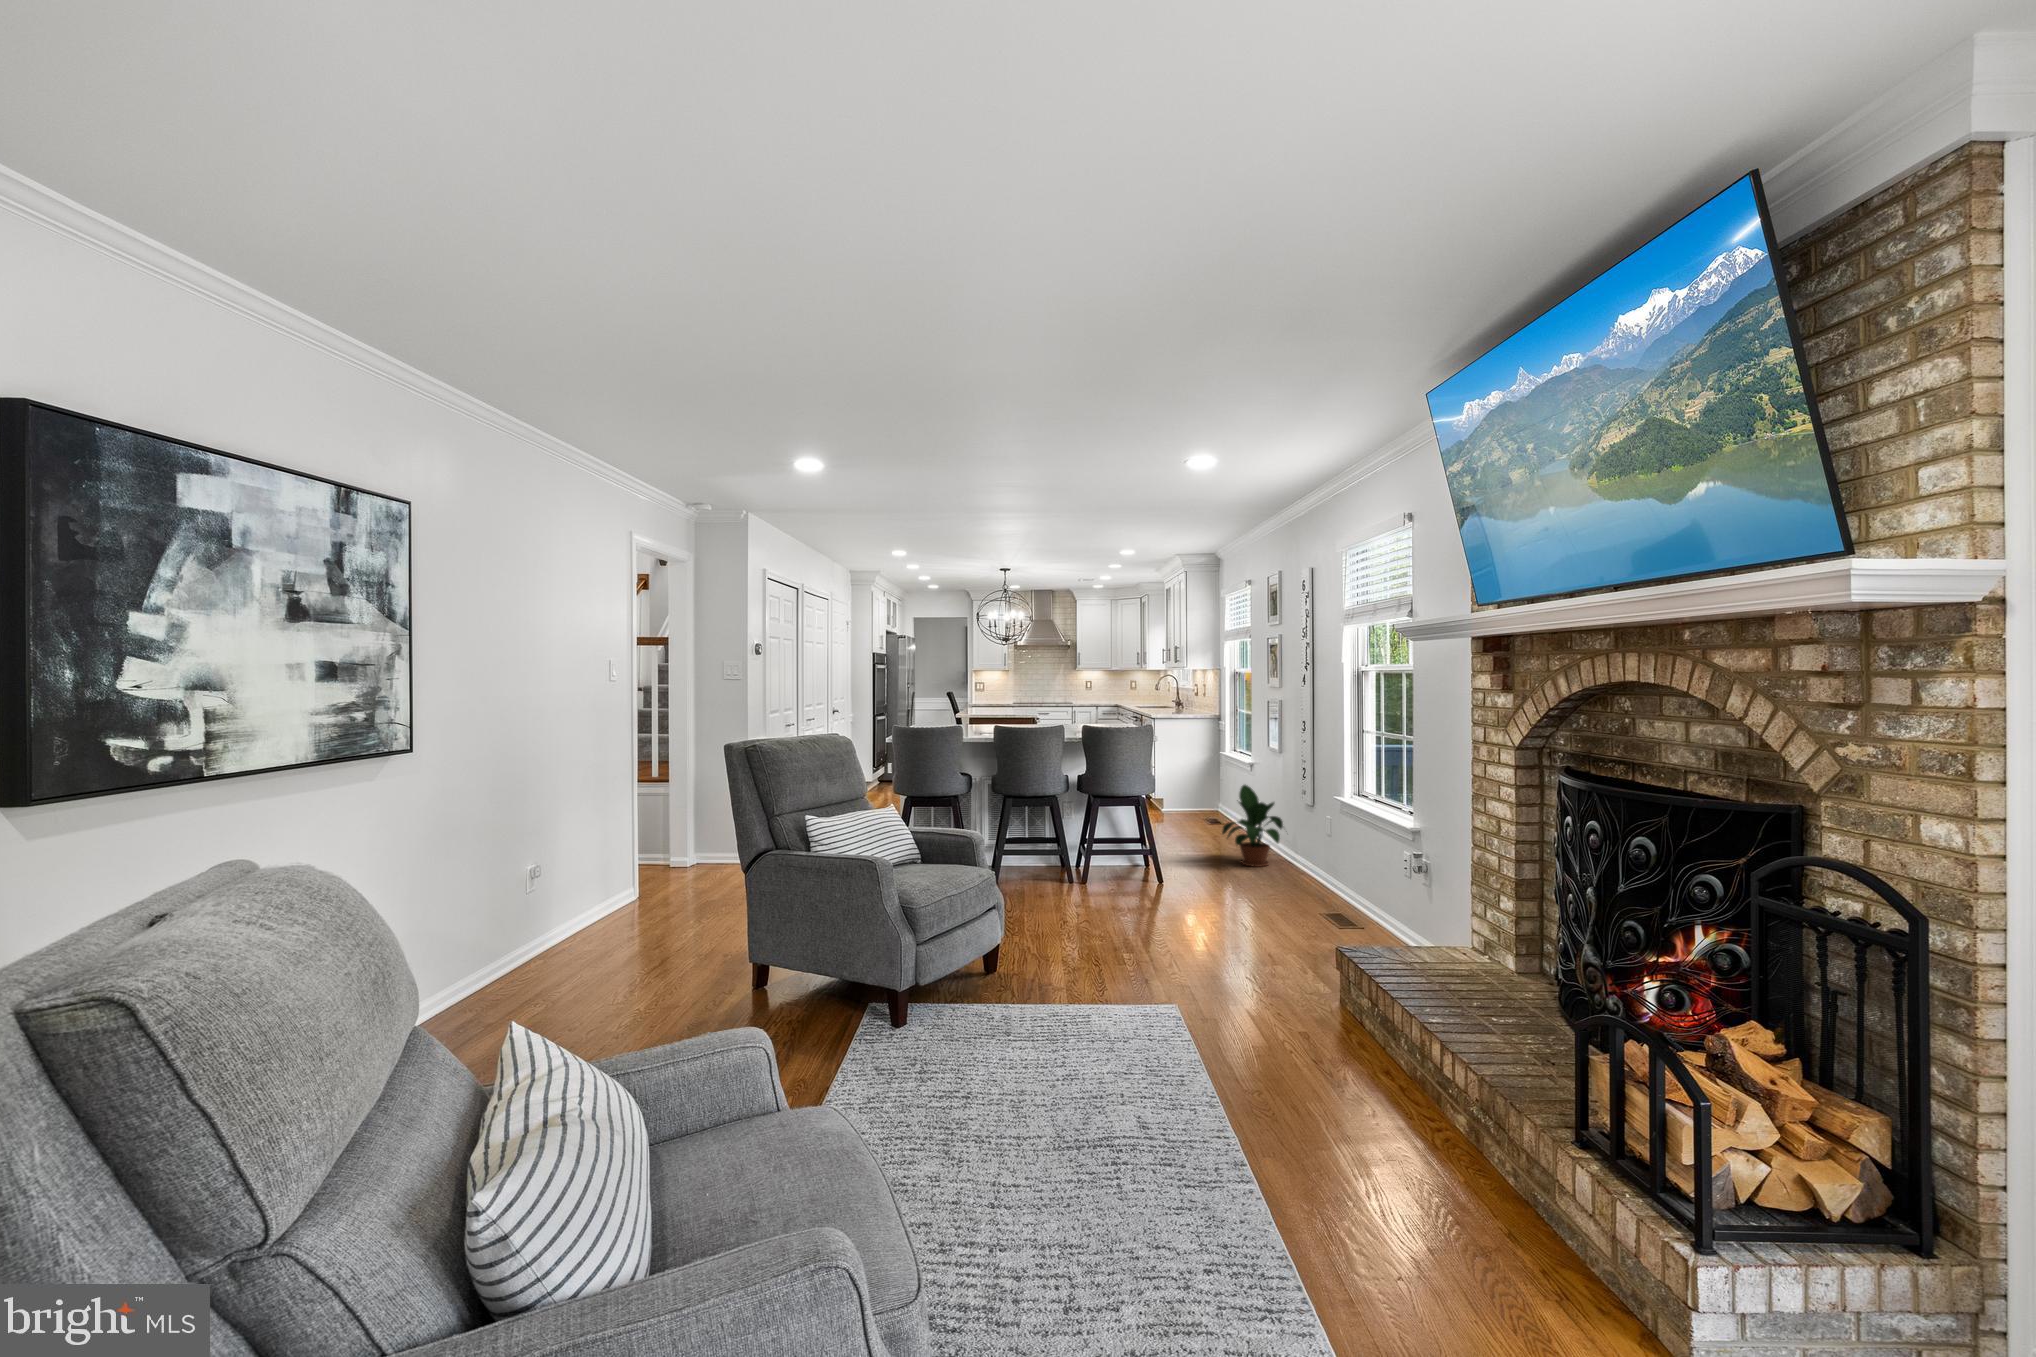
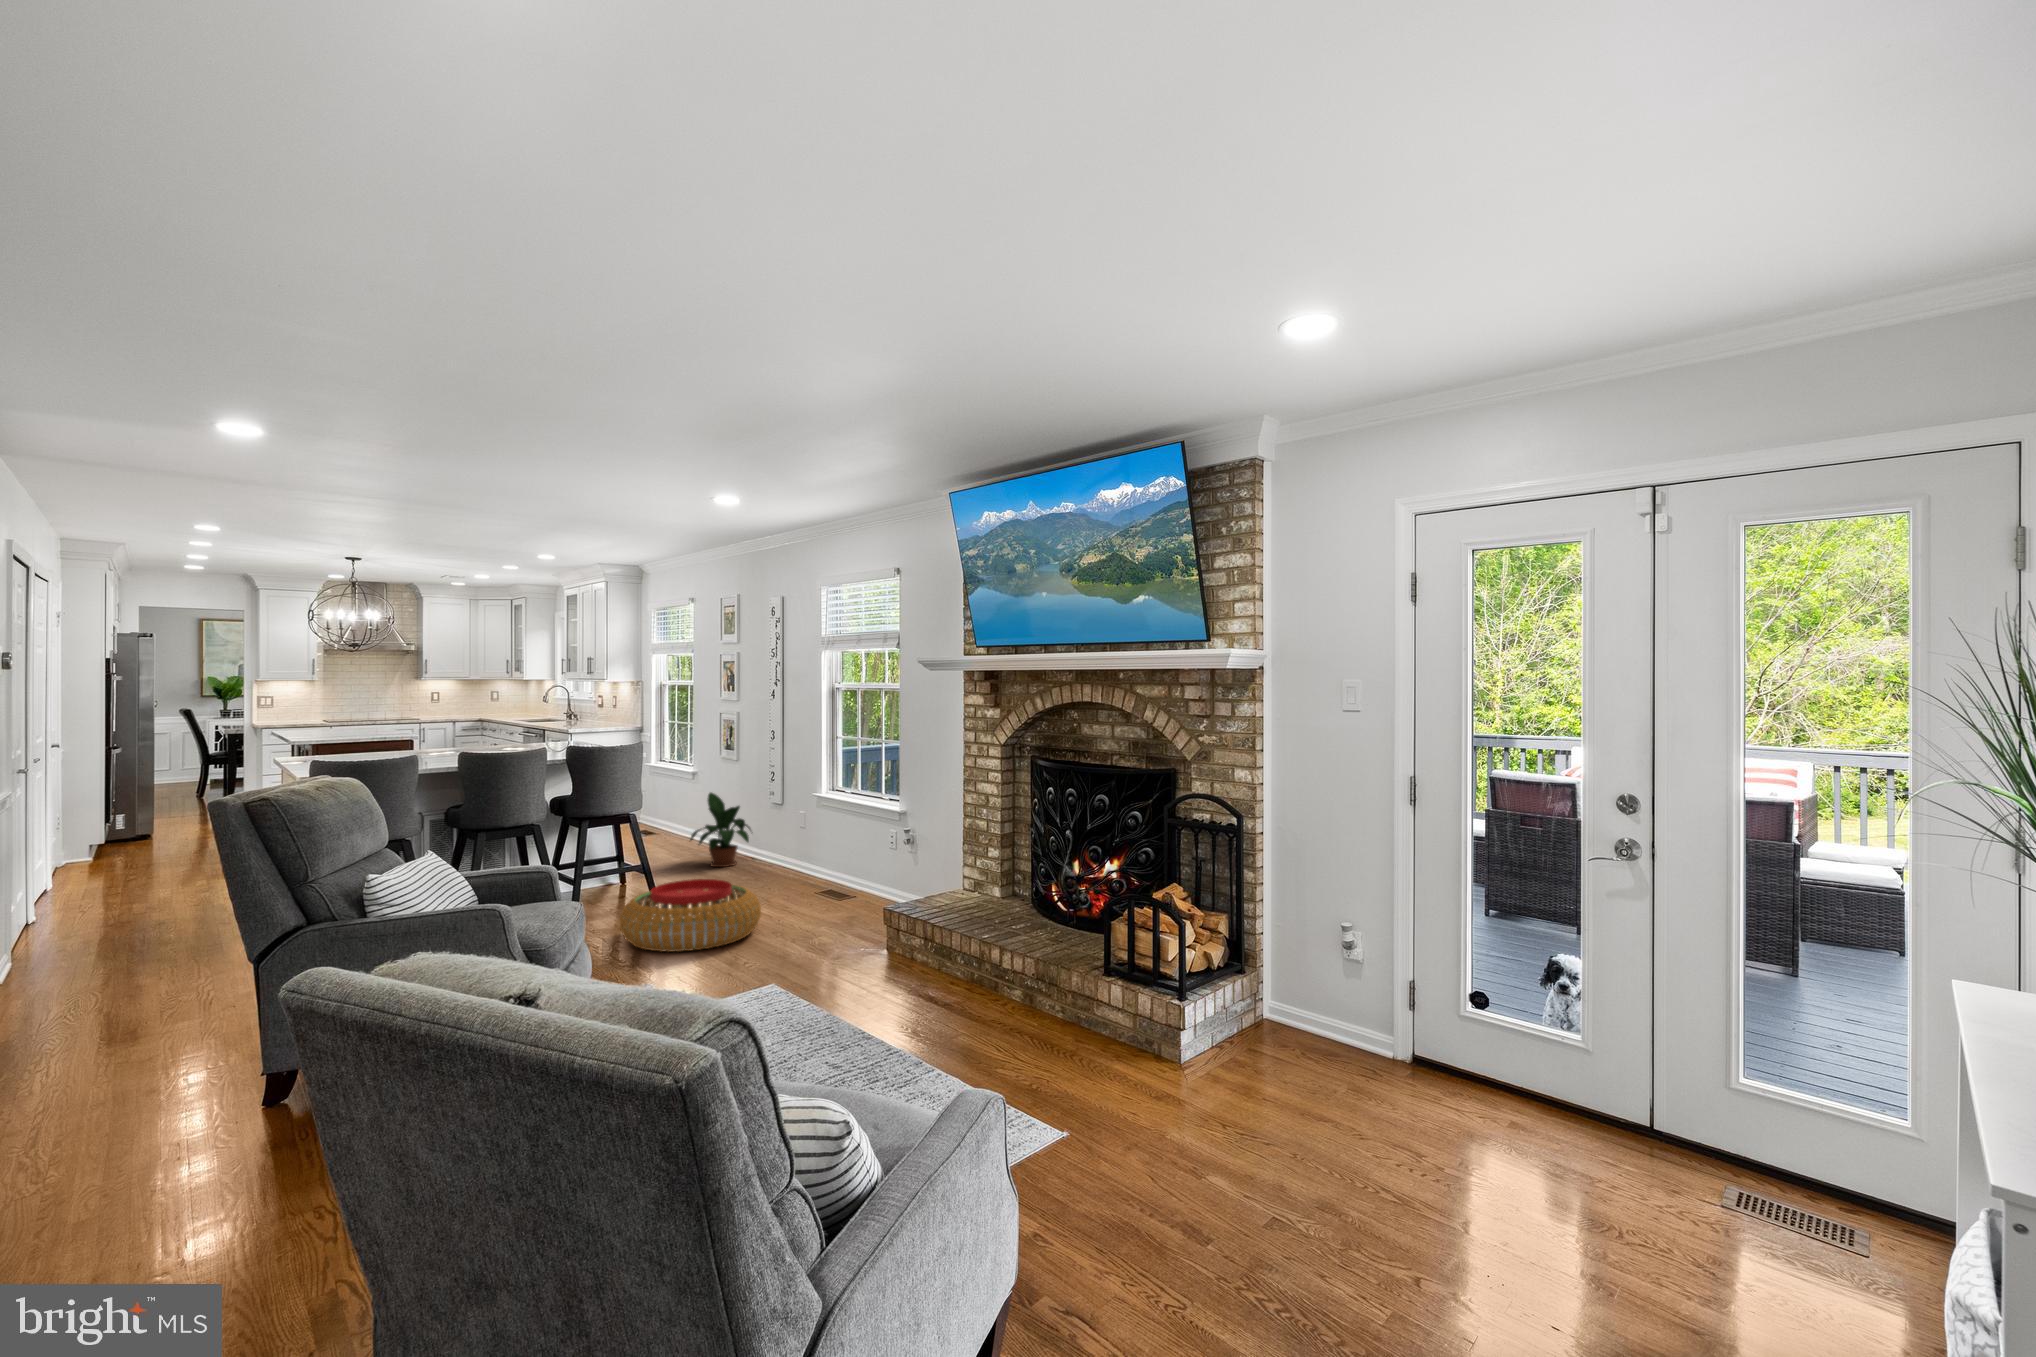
pouf: none [1076,873,1223,953] -> present [619,879,761,952]

